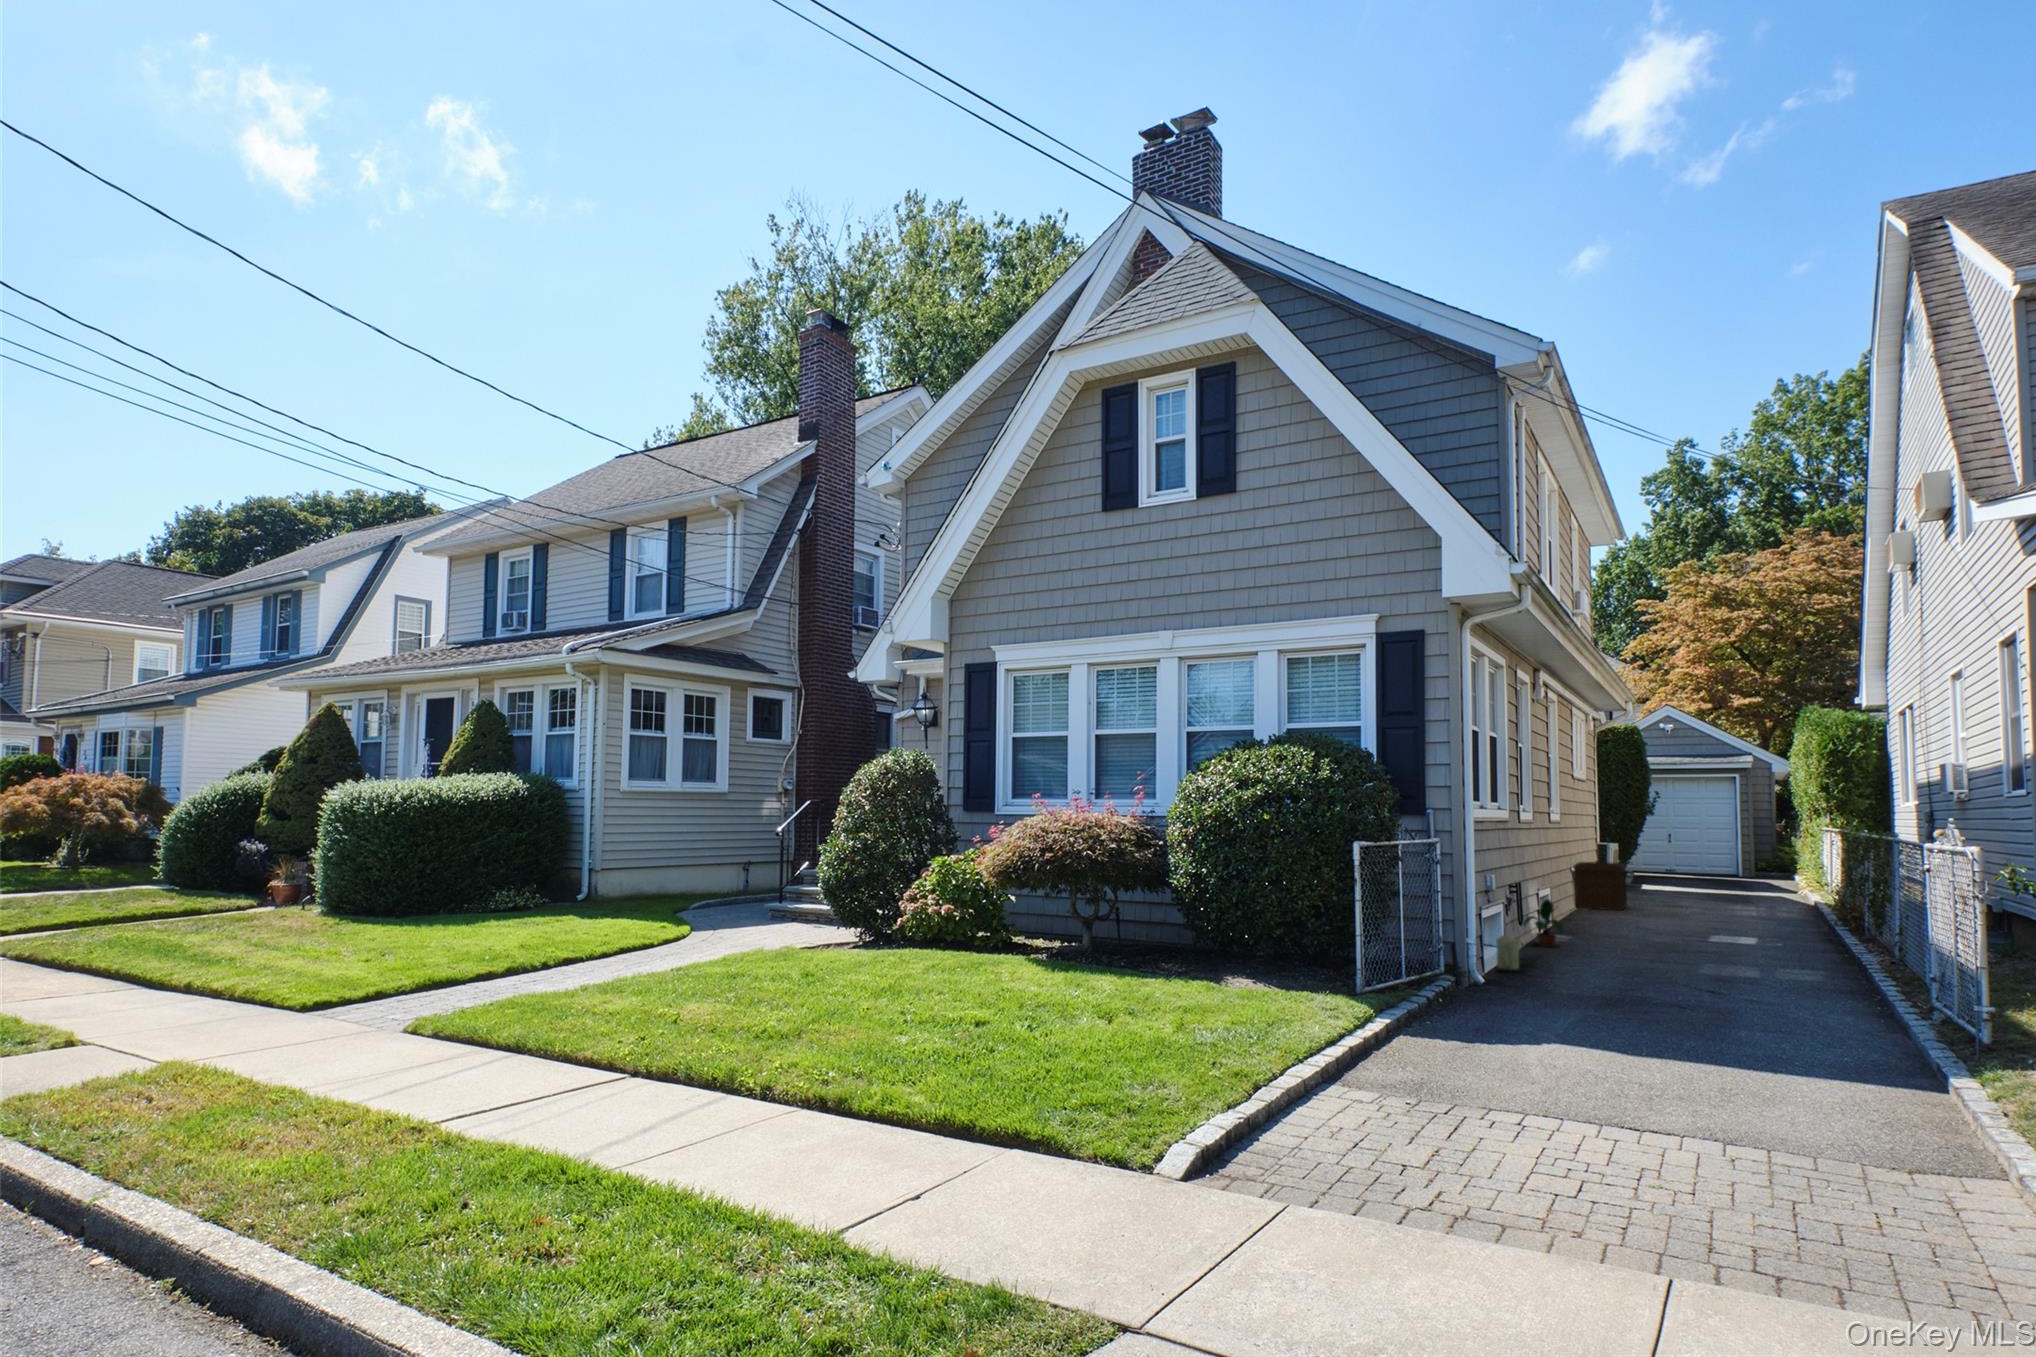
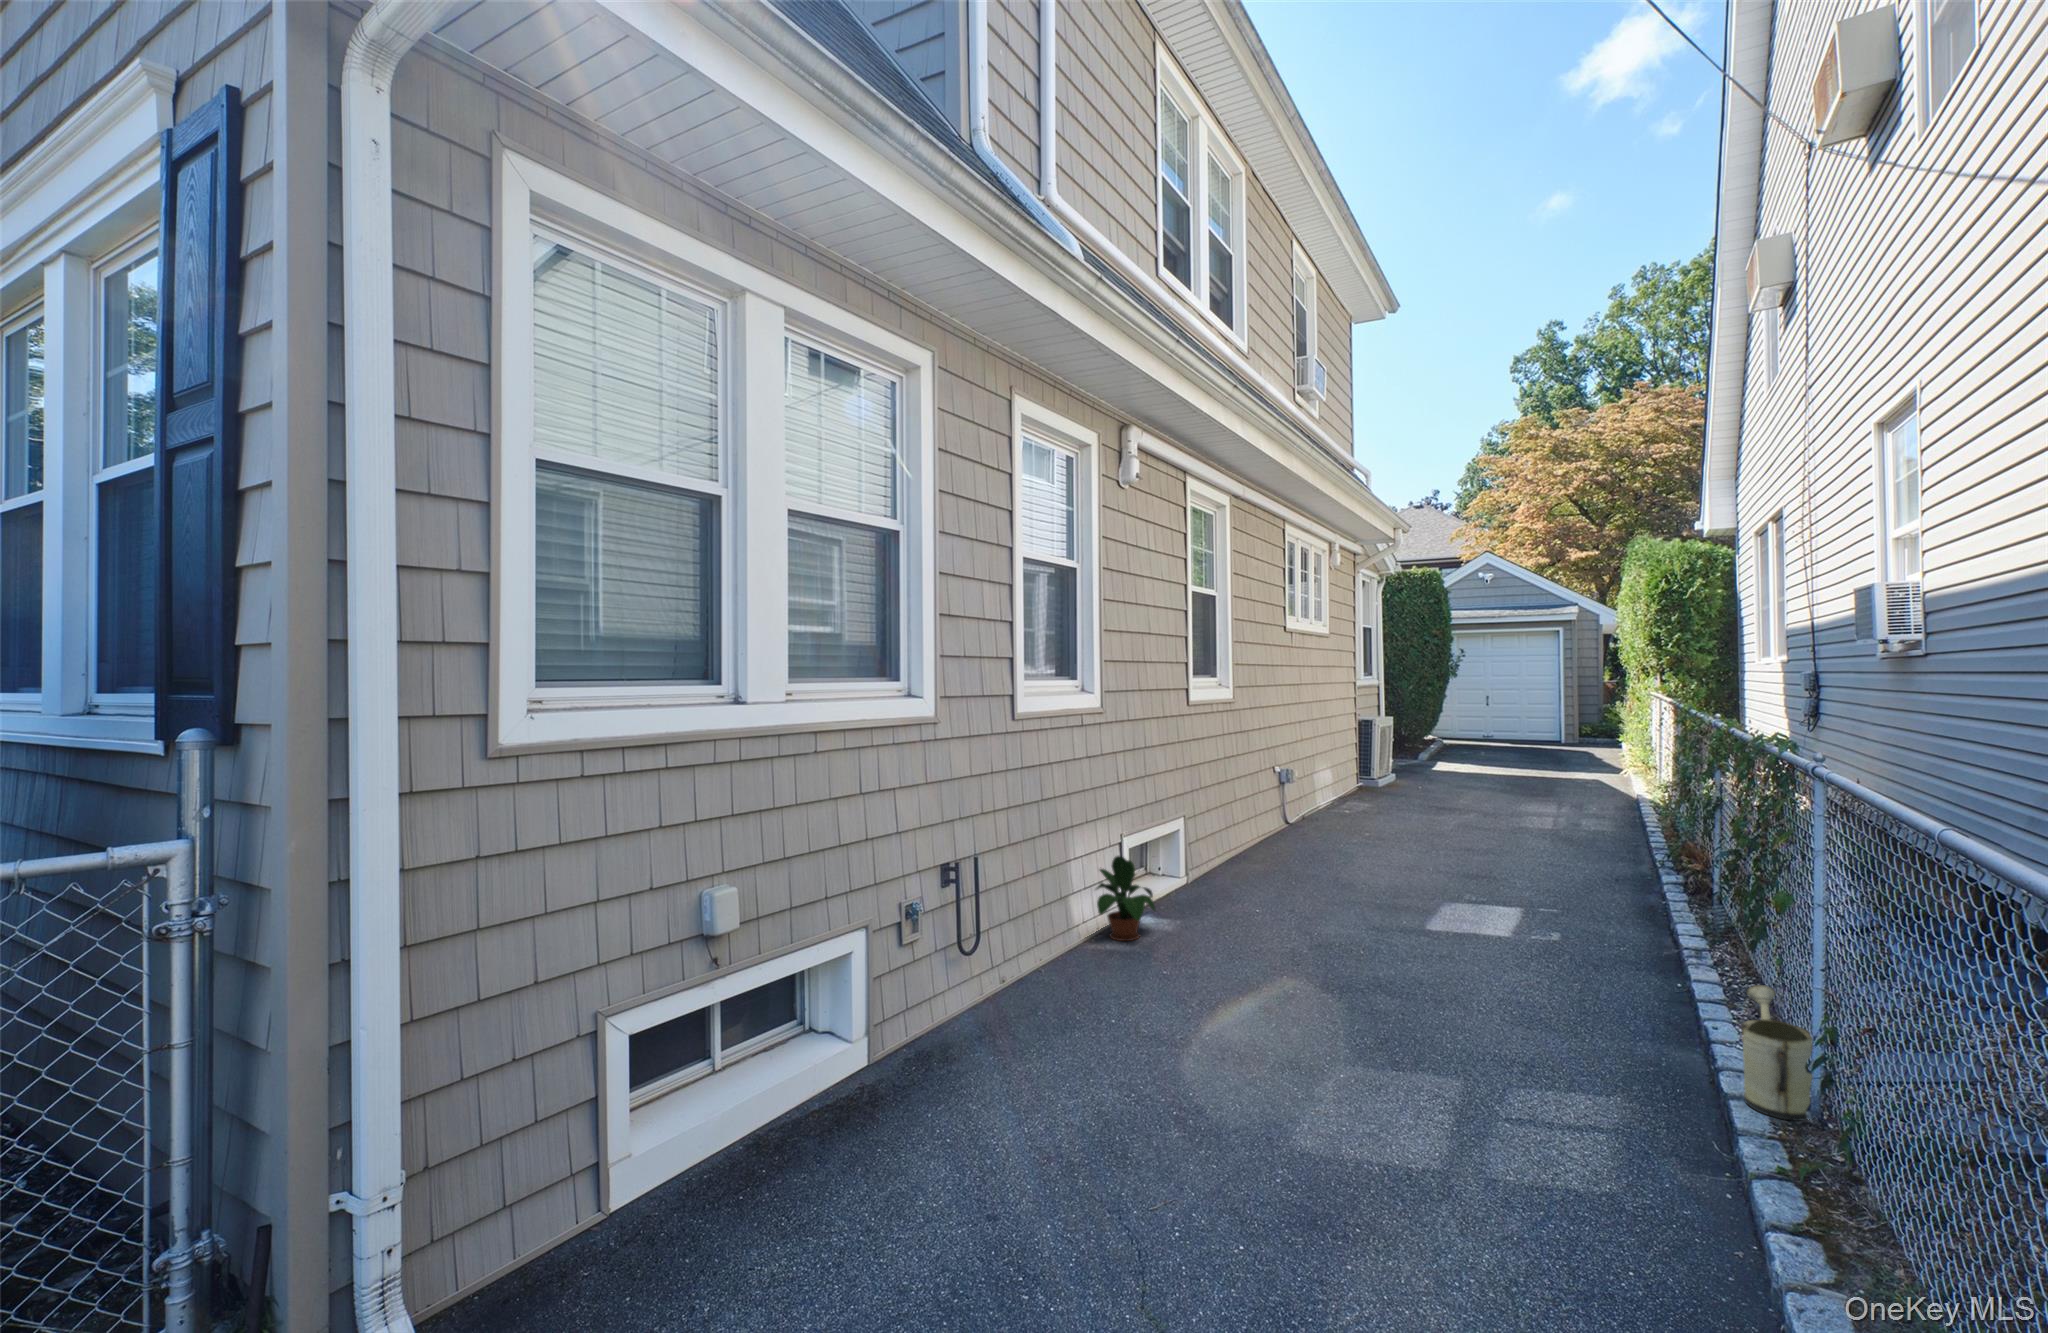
wooden crate: present [1574,862,1627,910] -> none [1295,749,1372,819]
watering can: present [1496,935,1519,972] -> present [1741,985,1812,1121]

